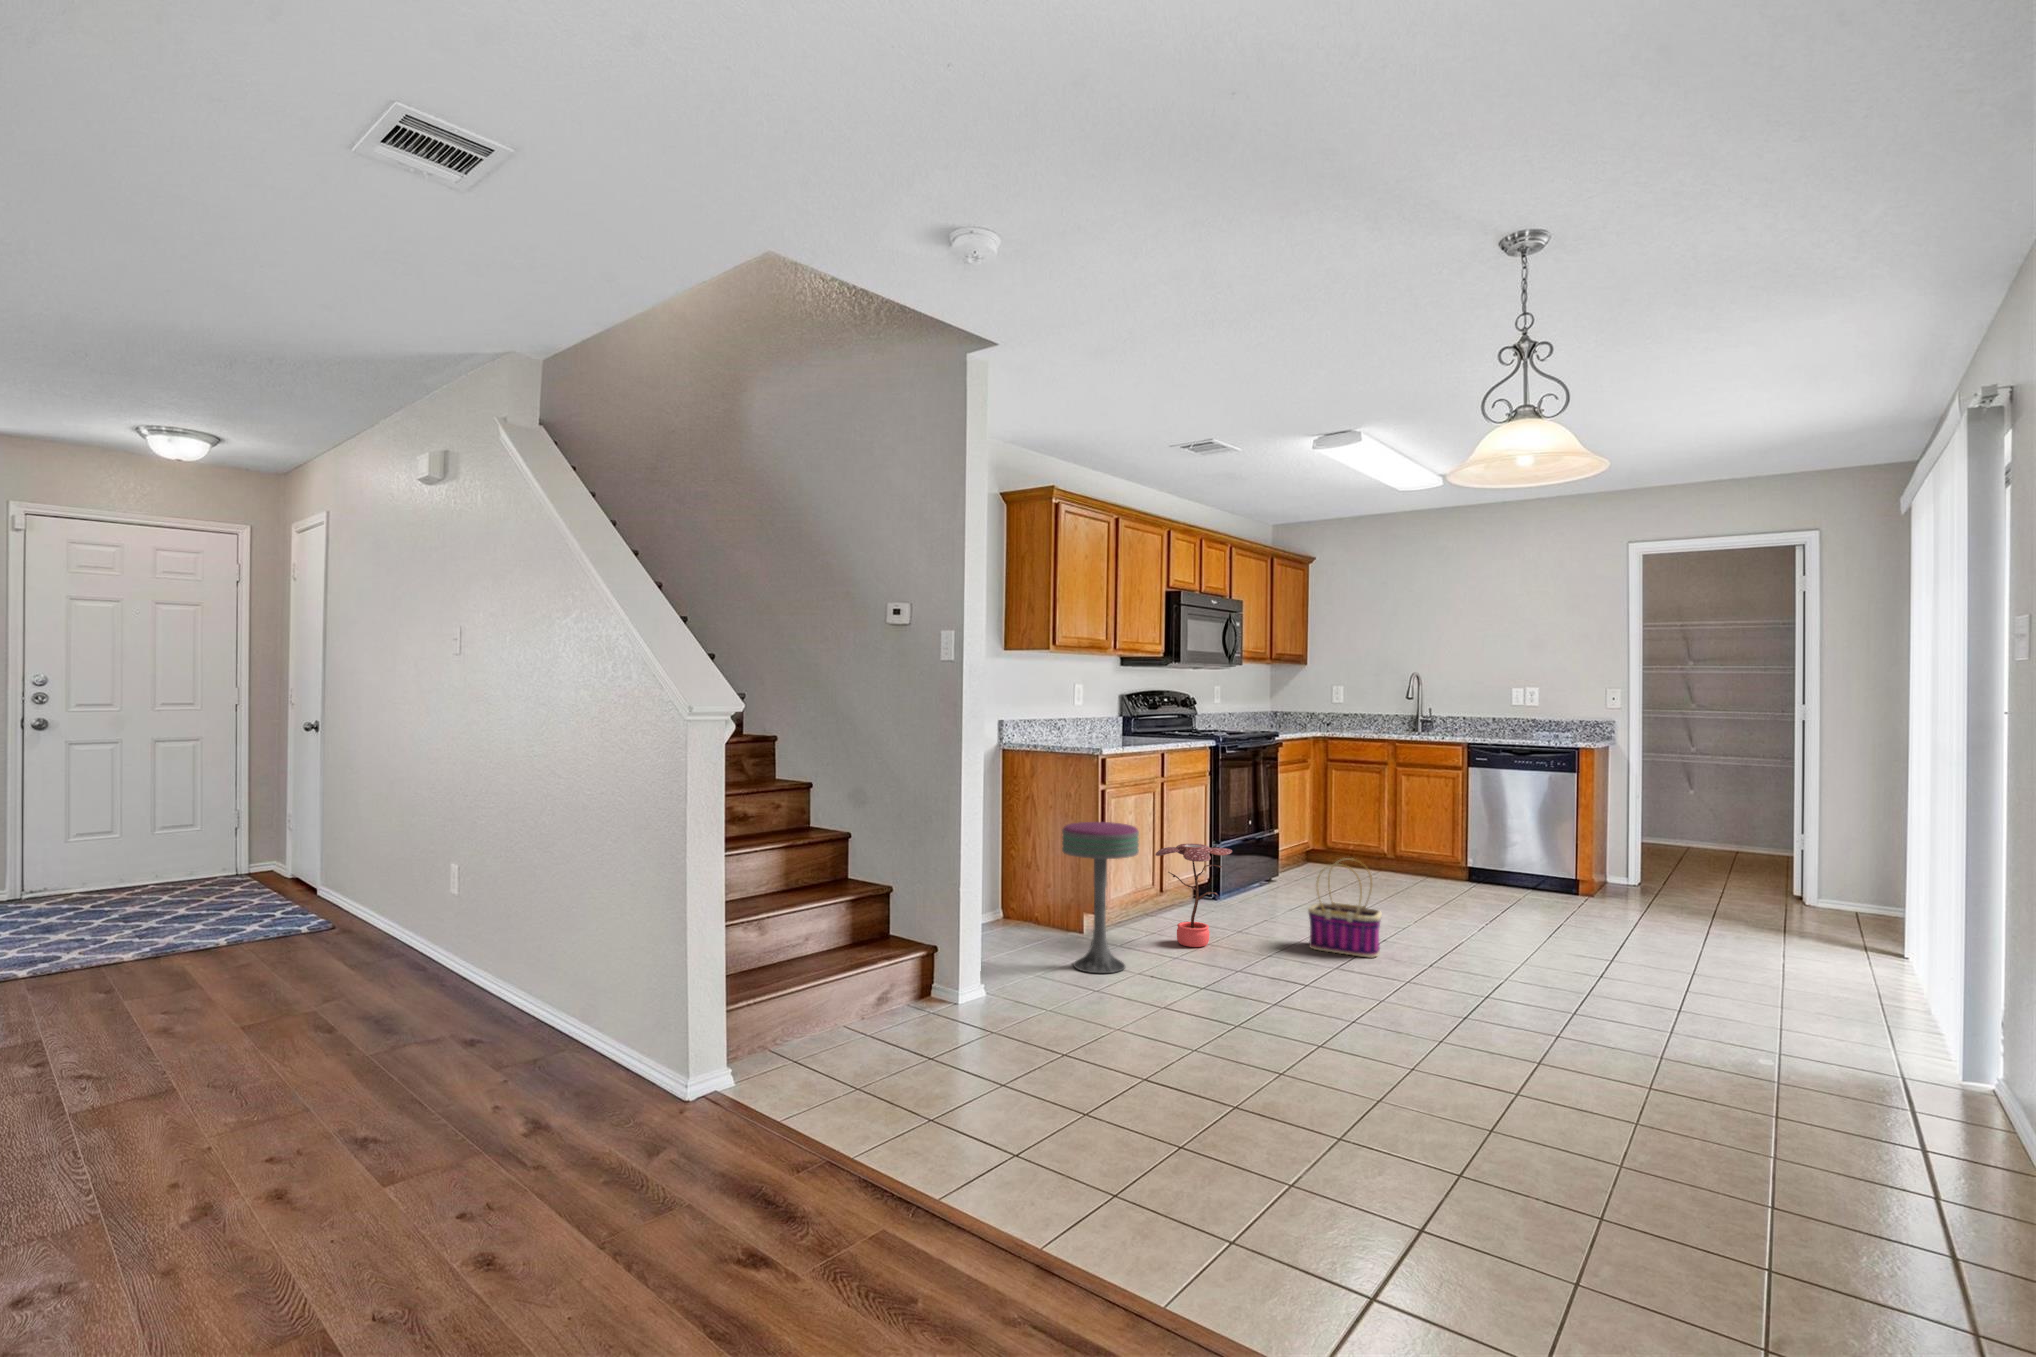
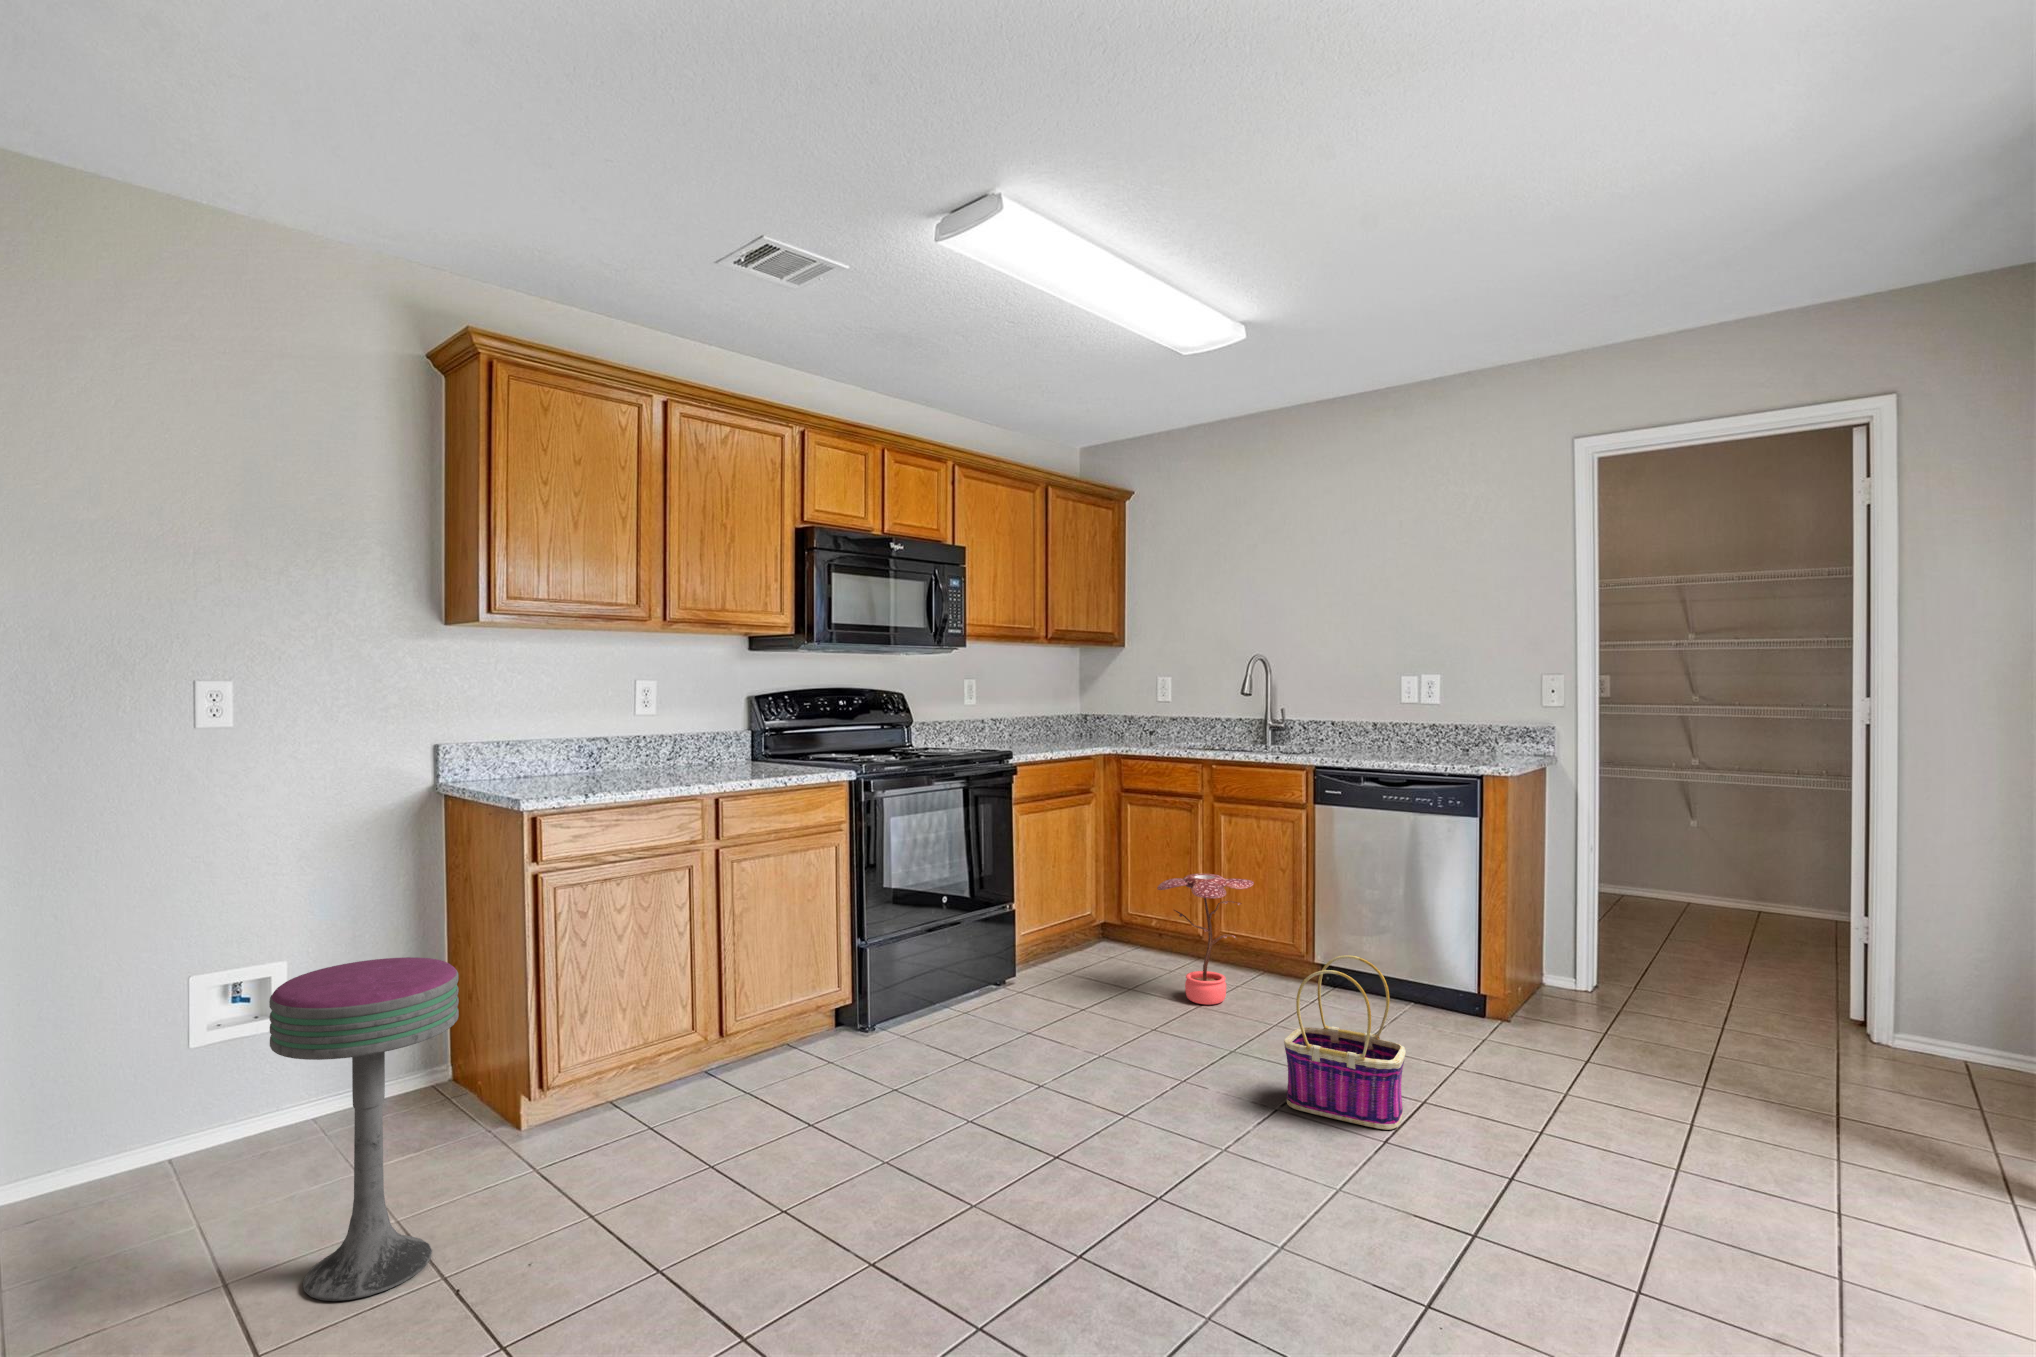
potted plant: present [1155,844,1232,947] -> present [1157,874,1254,1005]
basket: present [1308,858,1382,958] -> present [1284,955,1406,1130]

